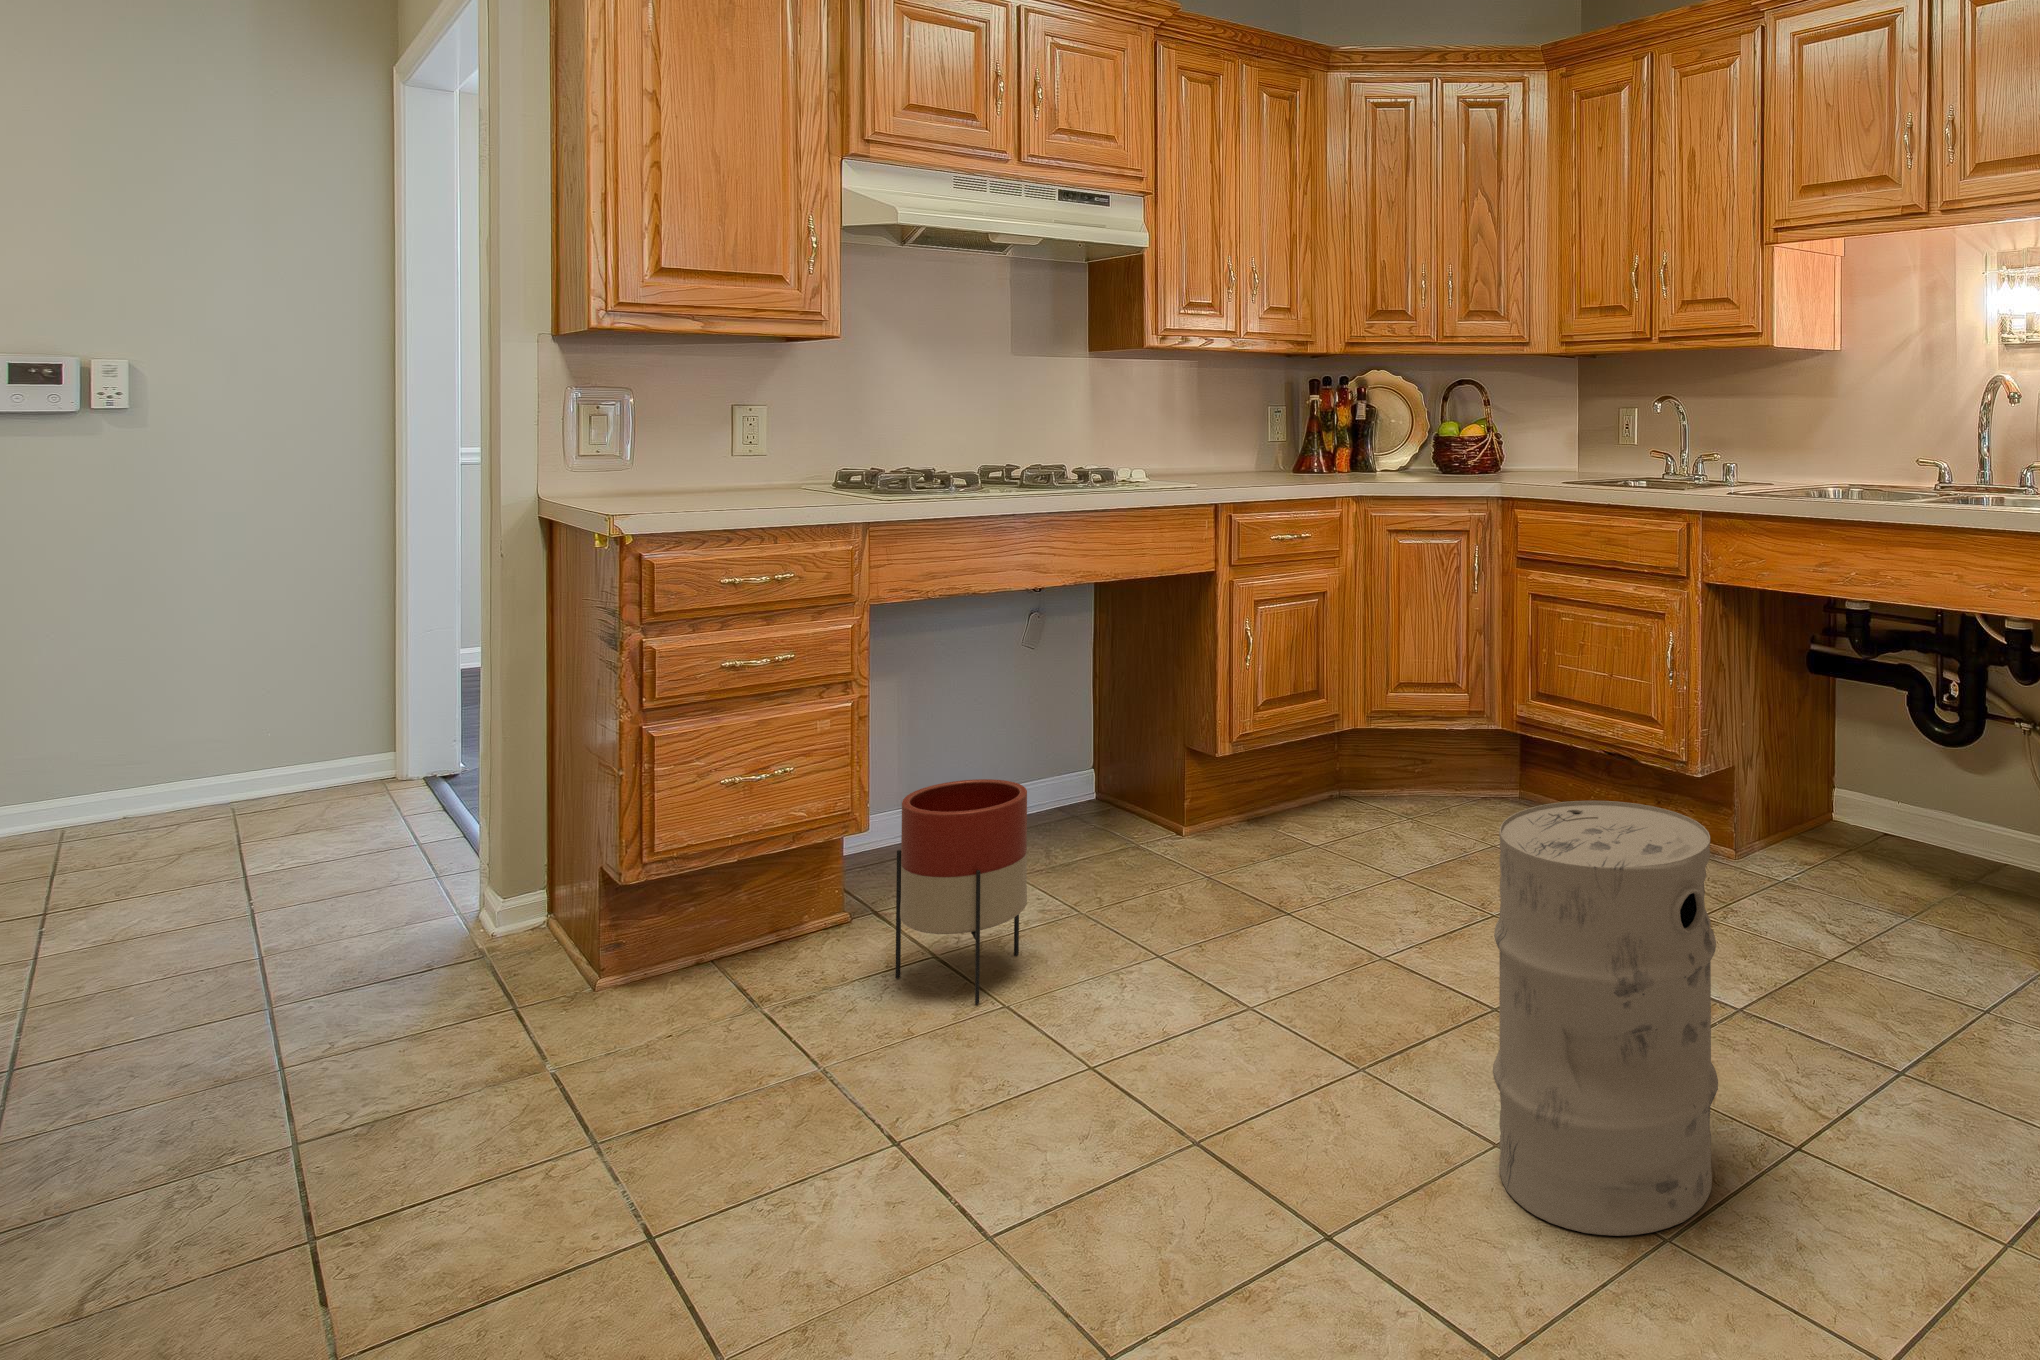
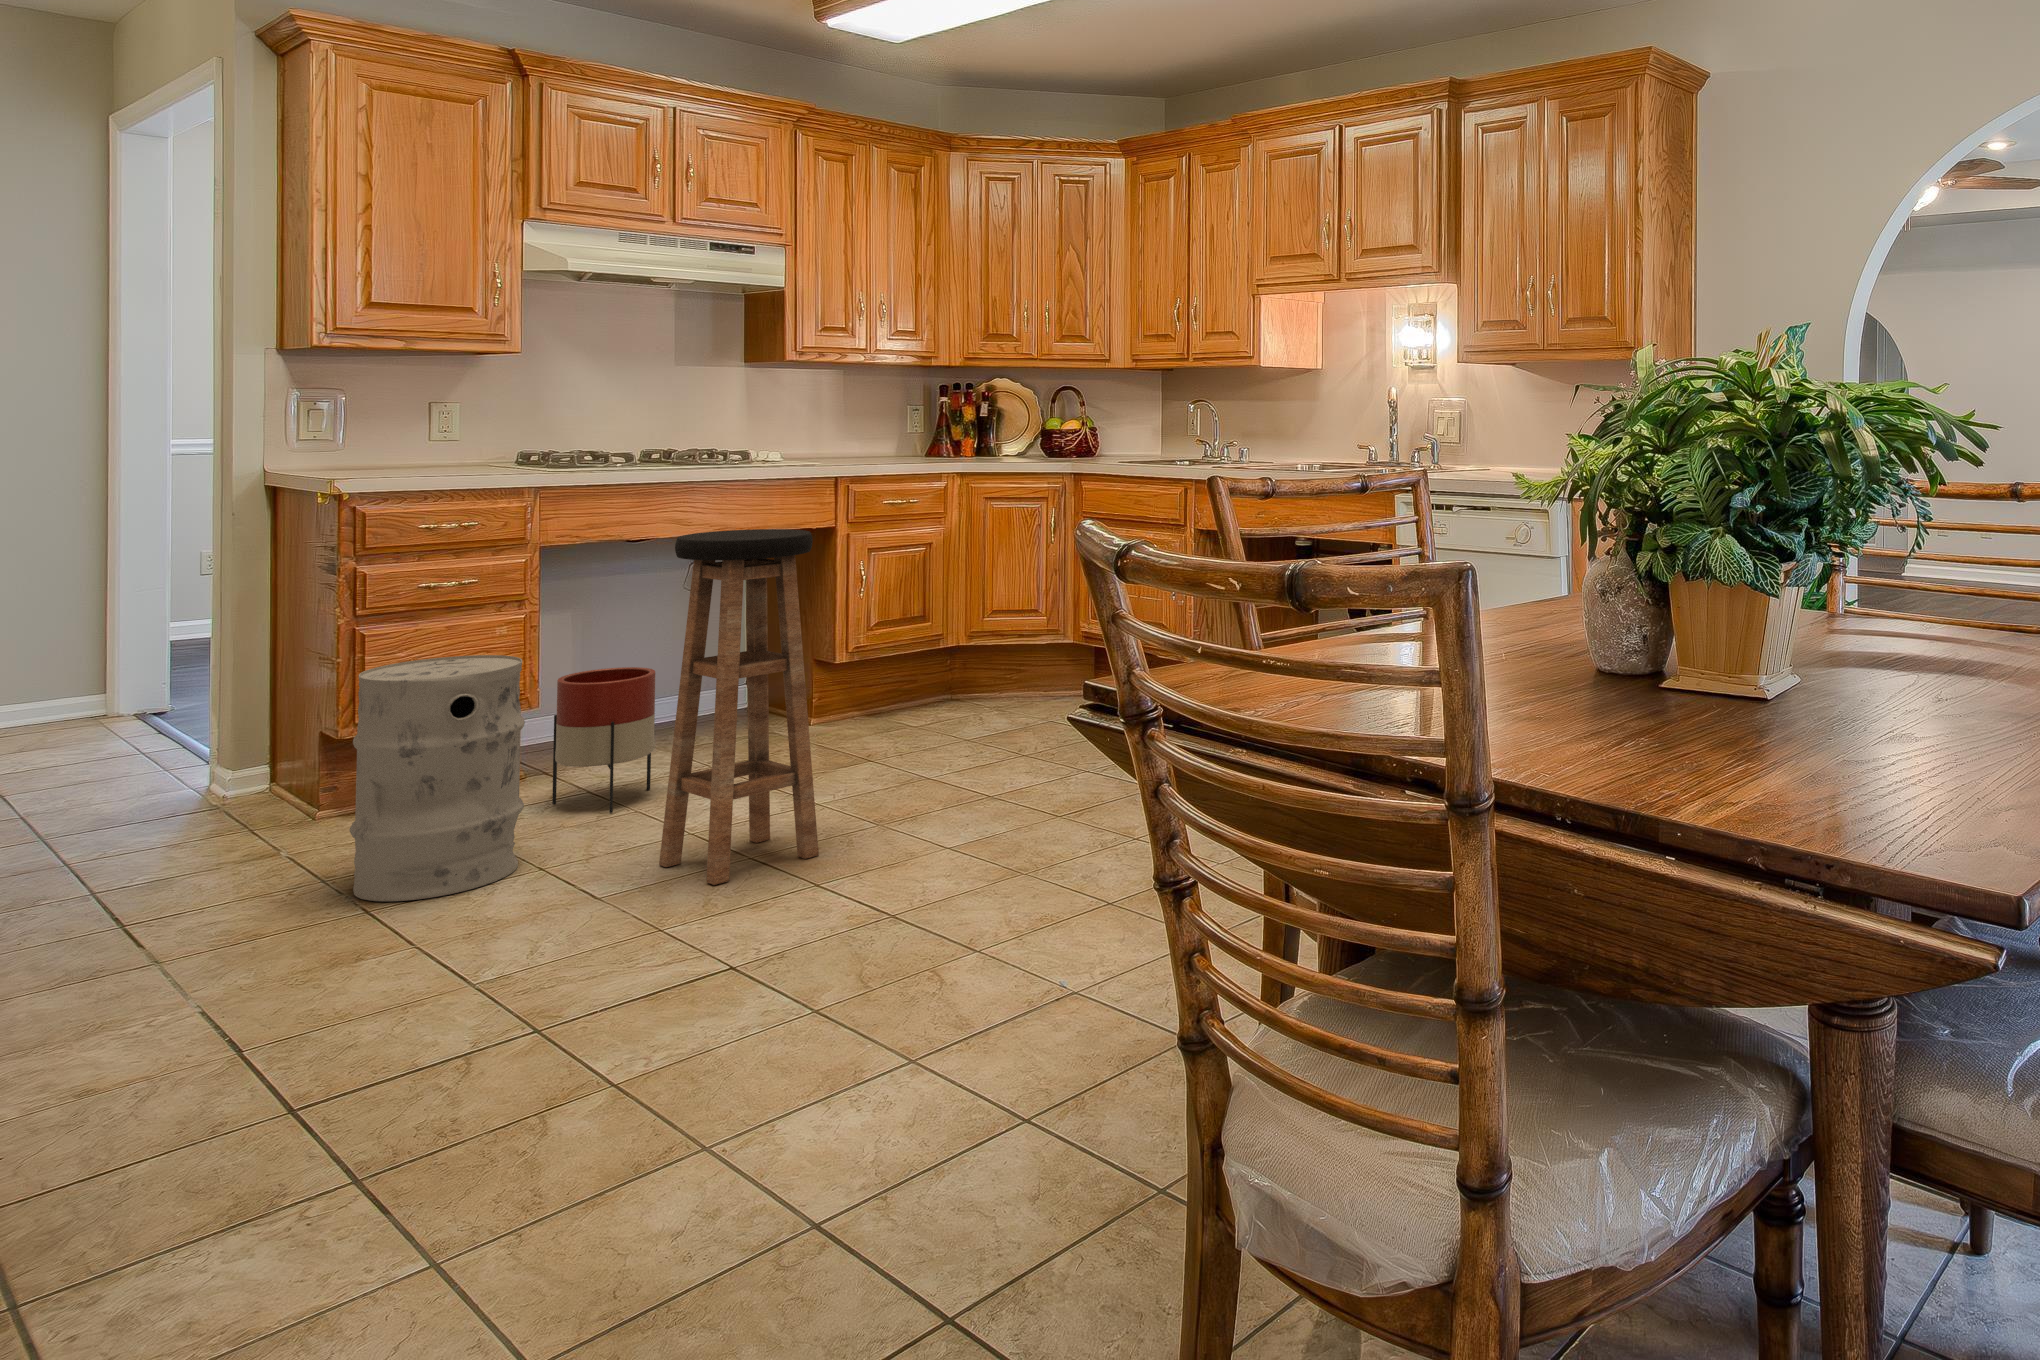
bar stool: none [1074,603,1310,1207] -> present [659,529,819,885]
trash can: present [1493,801,1718,1236] -> present [349,655,525,901]

